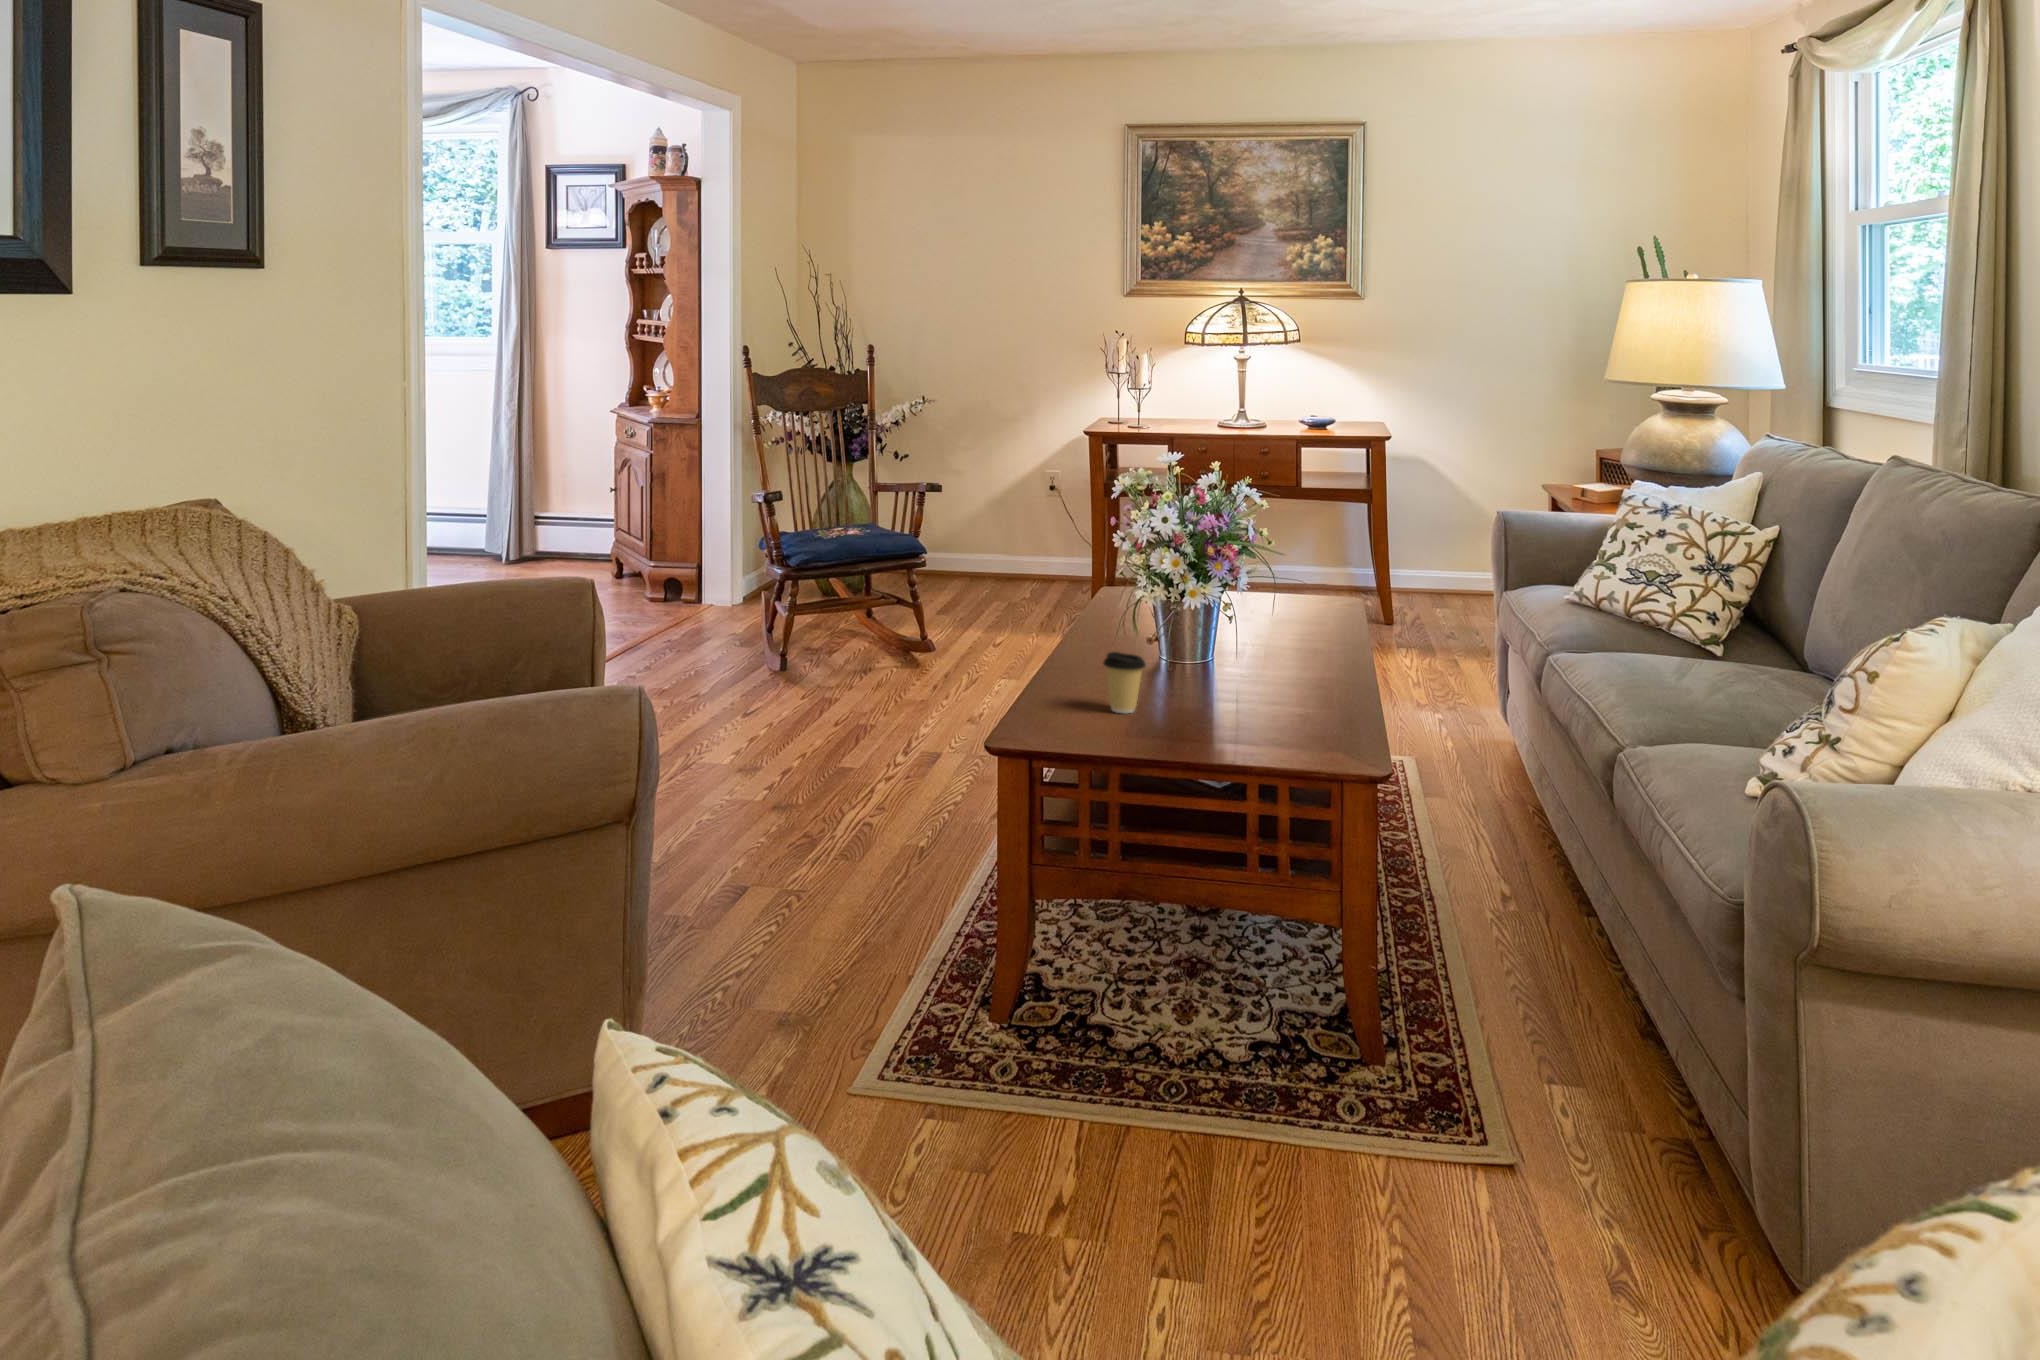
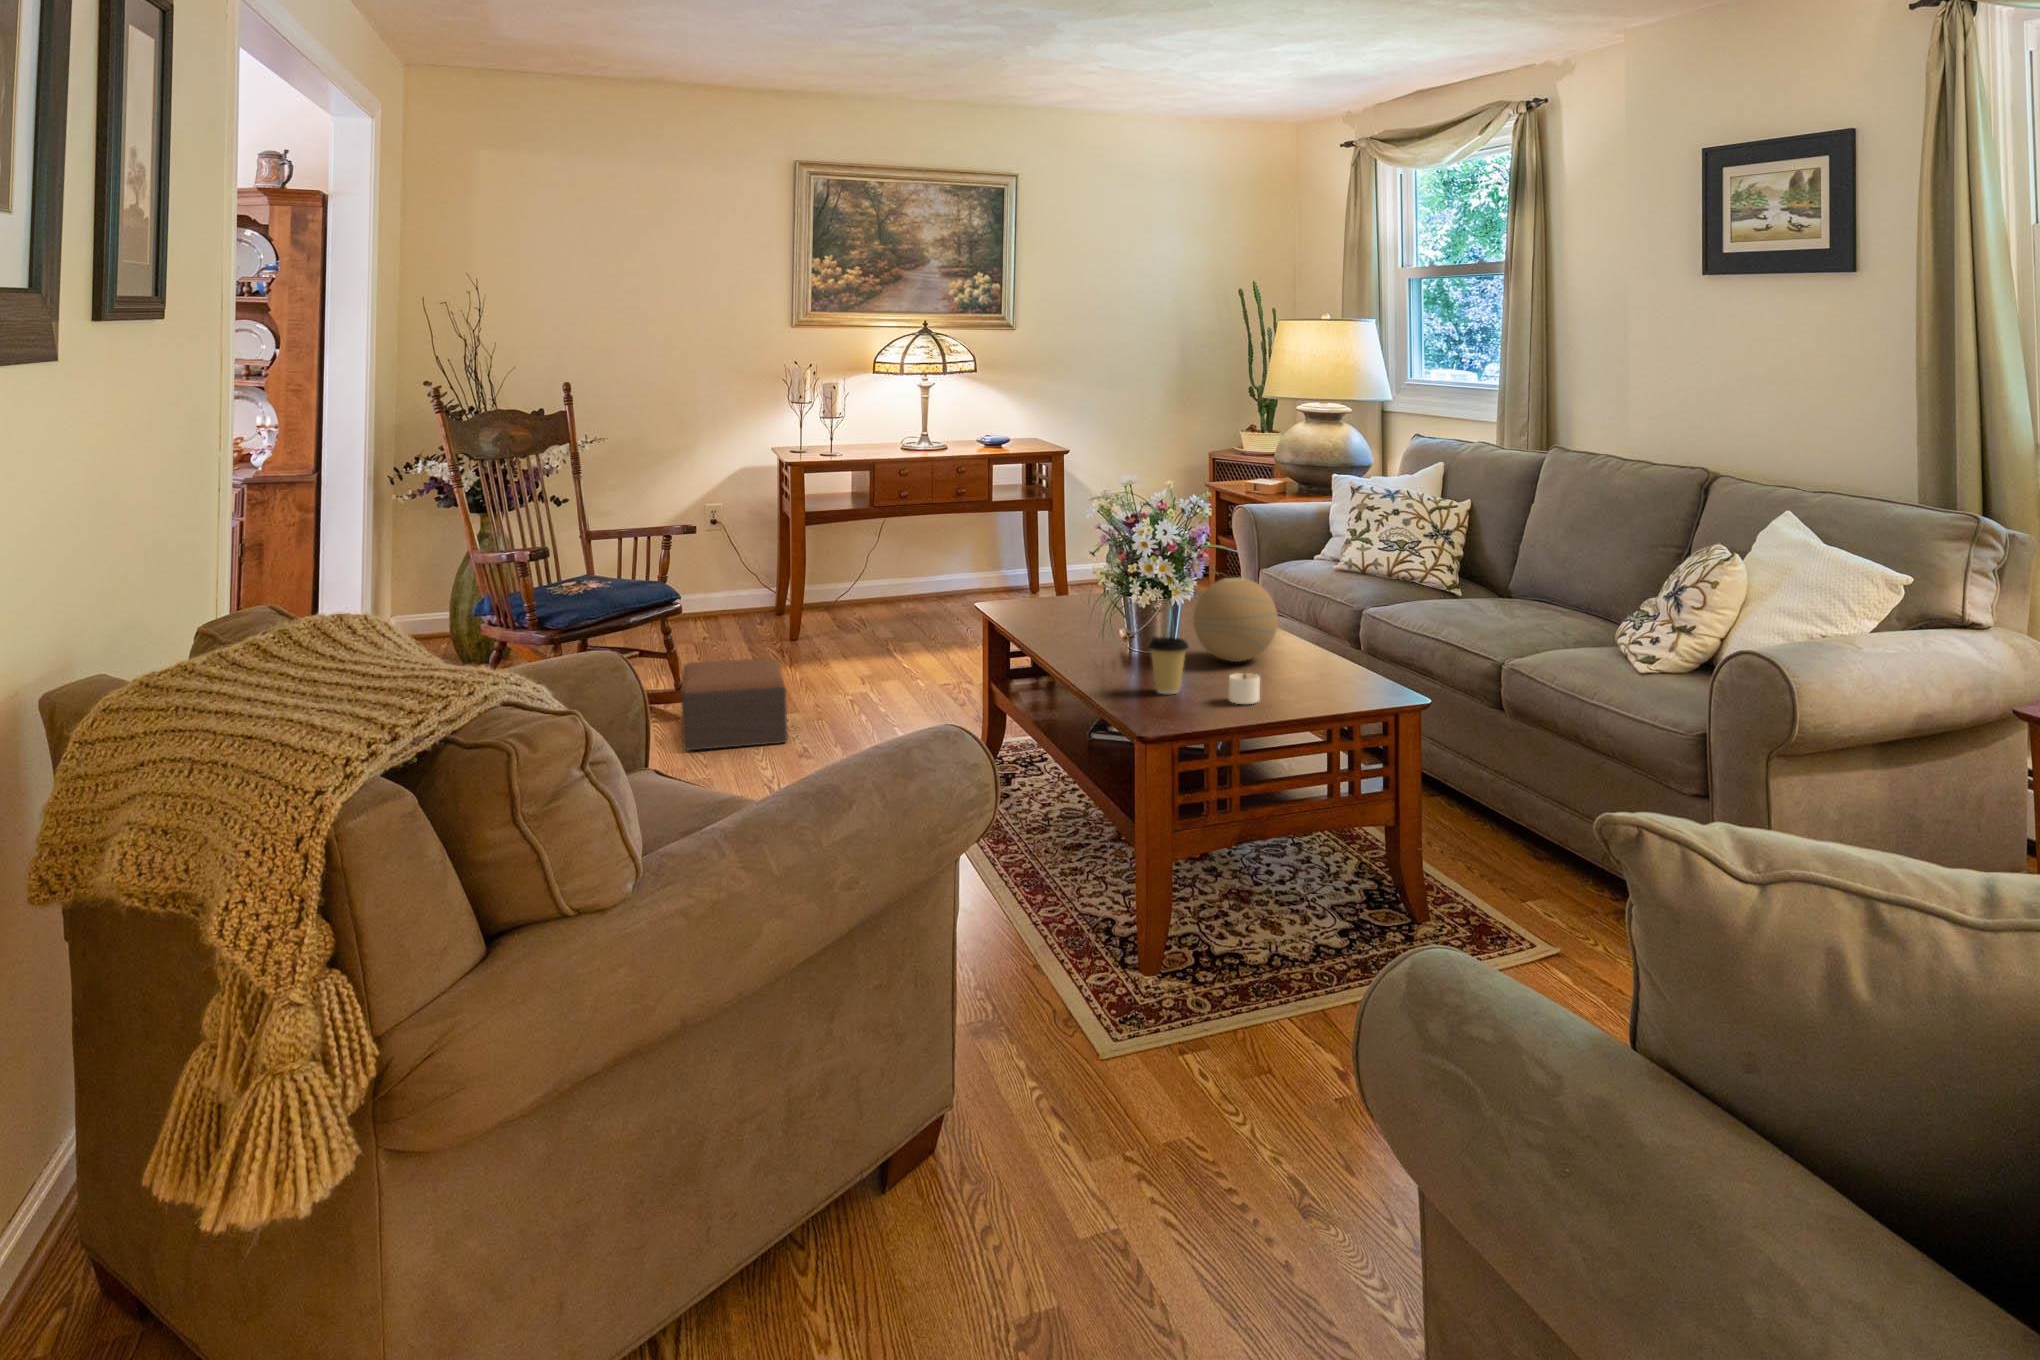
decorative orb: none [1203,599,1298,691] -> present [1193,577,1278,662]
footstool: none [873,618,980,703] -> present [681,658,788,750]
candle: none [1161,702,1212,737] -> present [1229,673,1260,704]

